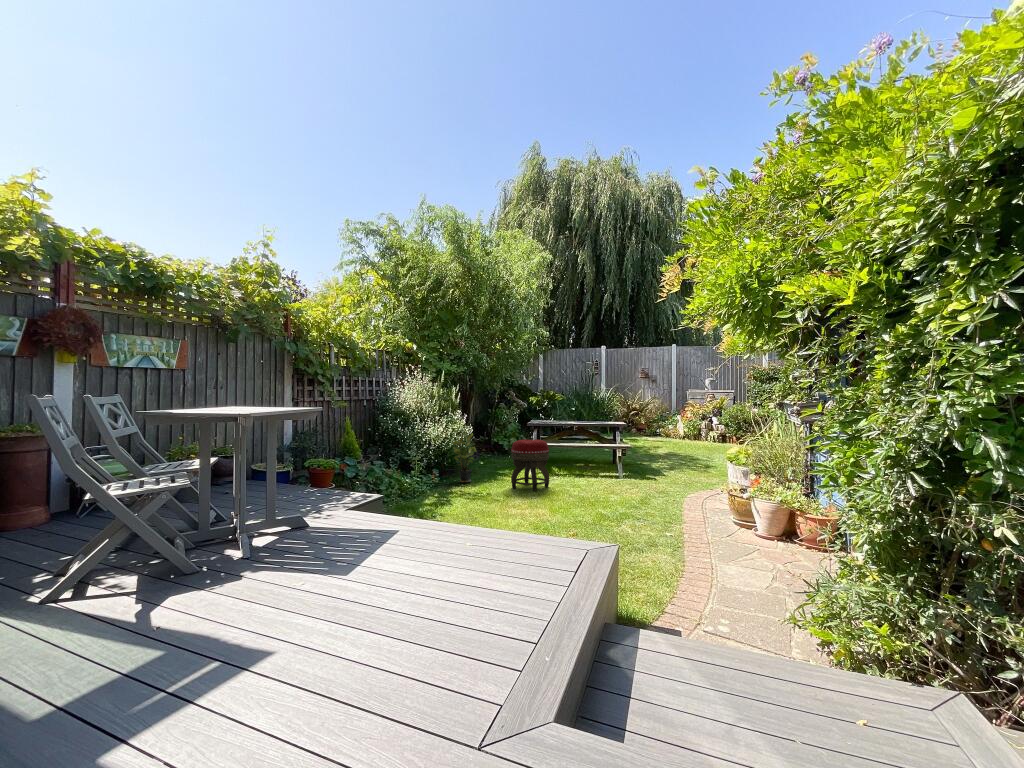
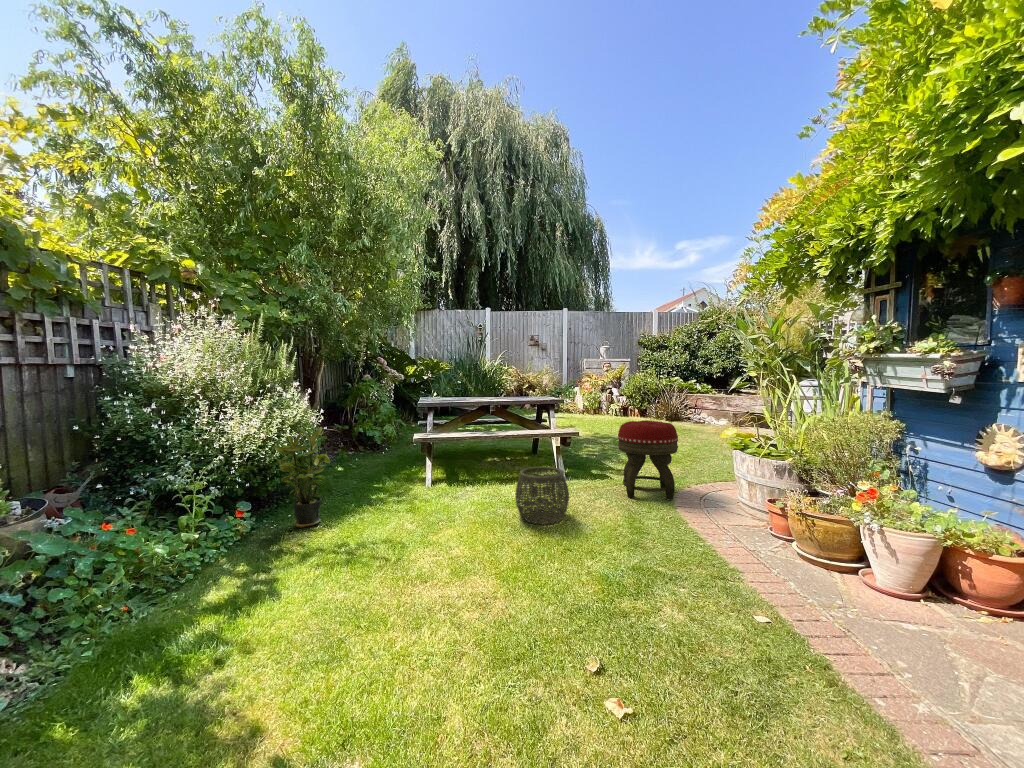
footstool: present [511,440,549,491] -> present [618,420,678,500]
woven basket: none [570,461,601,492] -> present [515,467,569,524]

